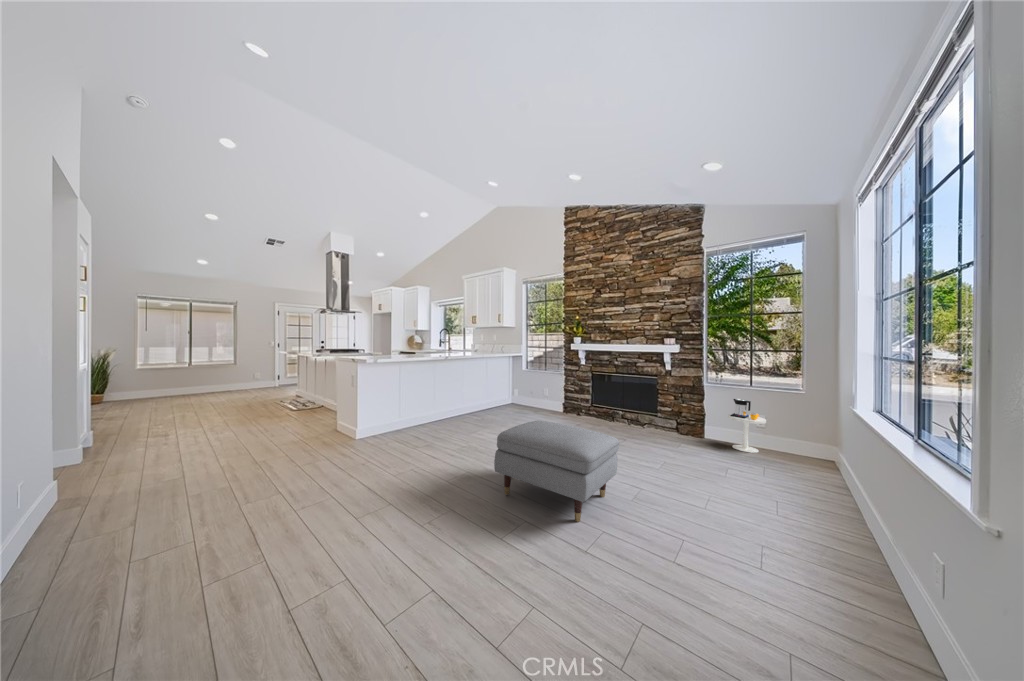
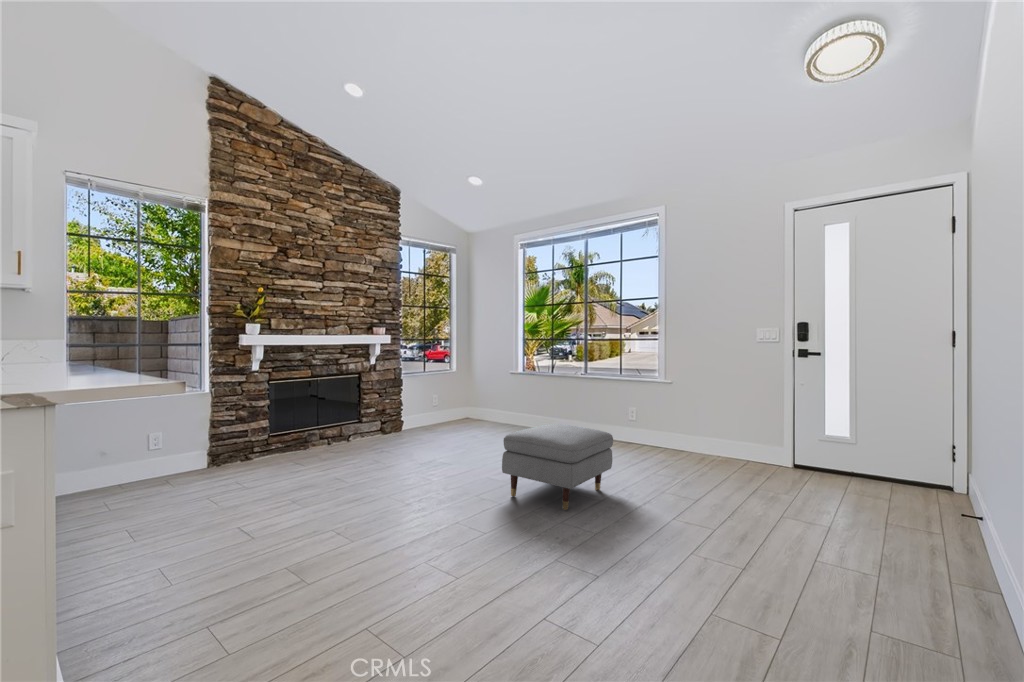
side table: present [728,399,766,453] -> none [428,385,456,429]

